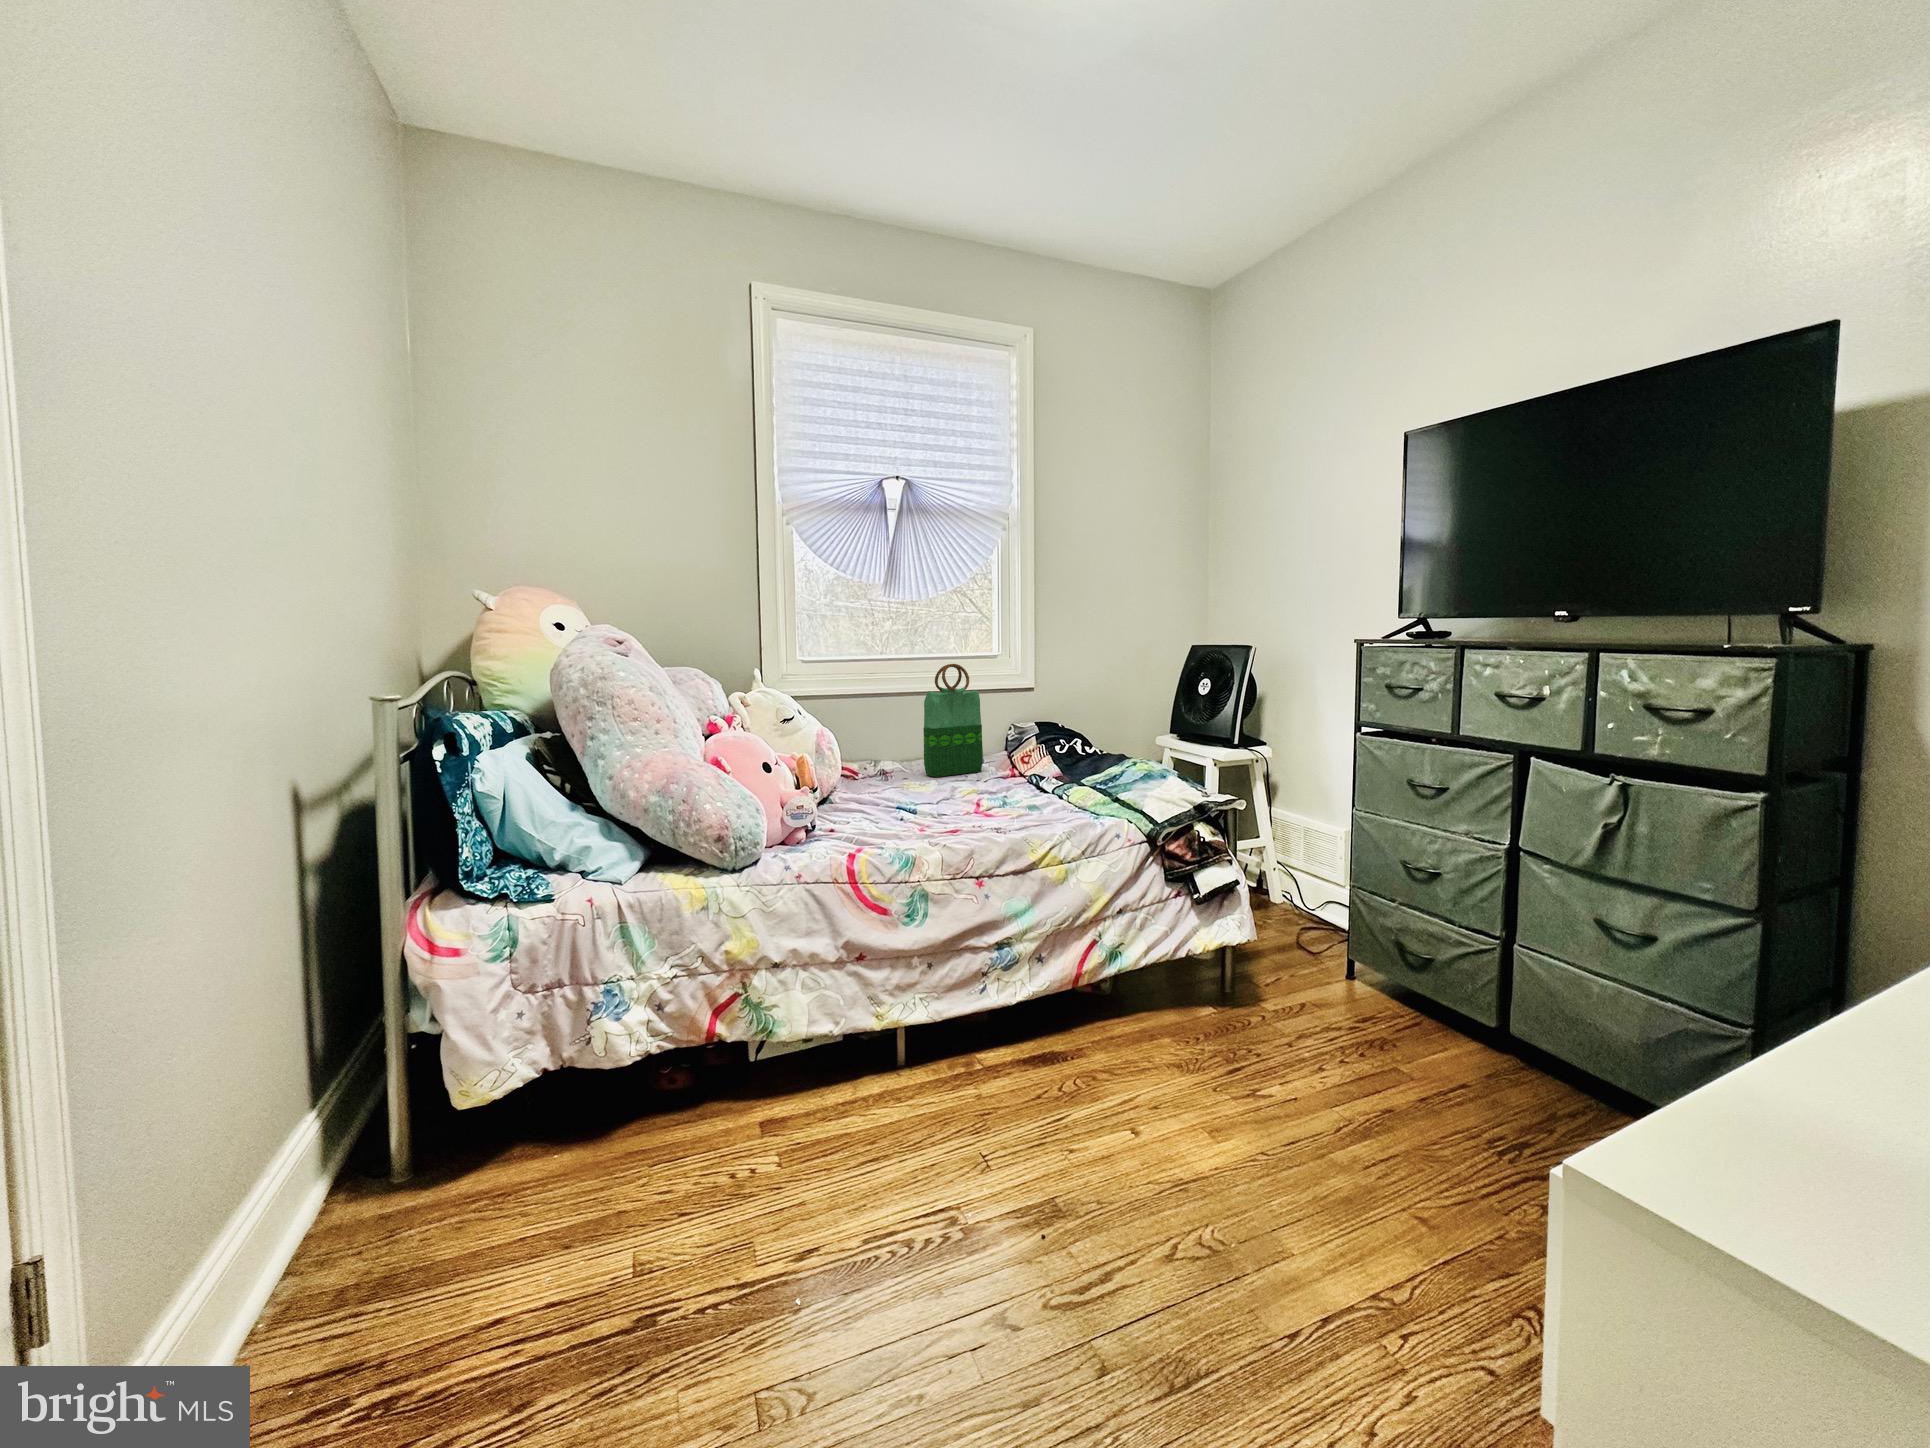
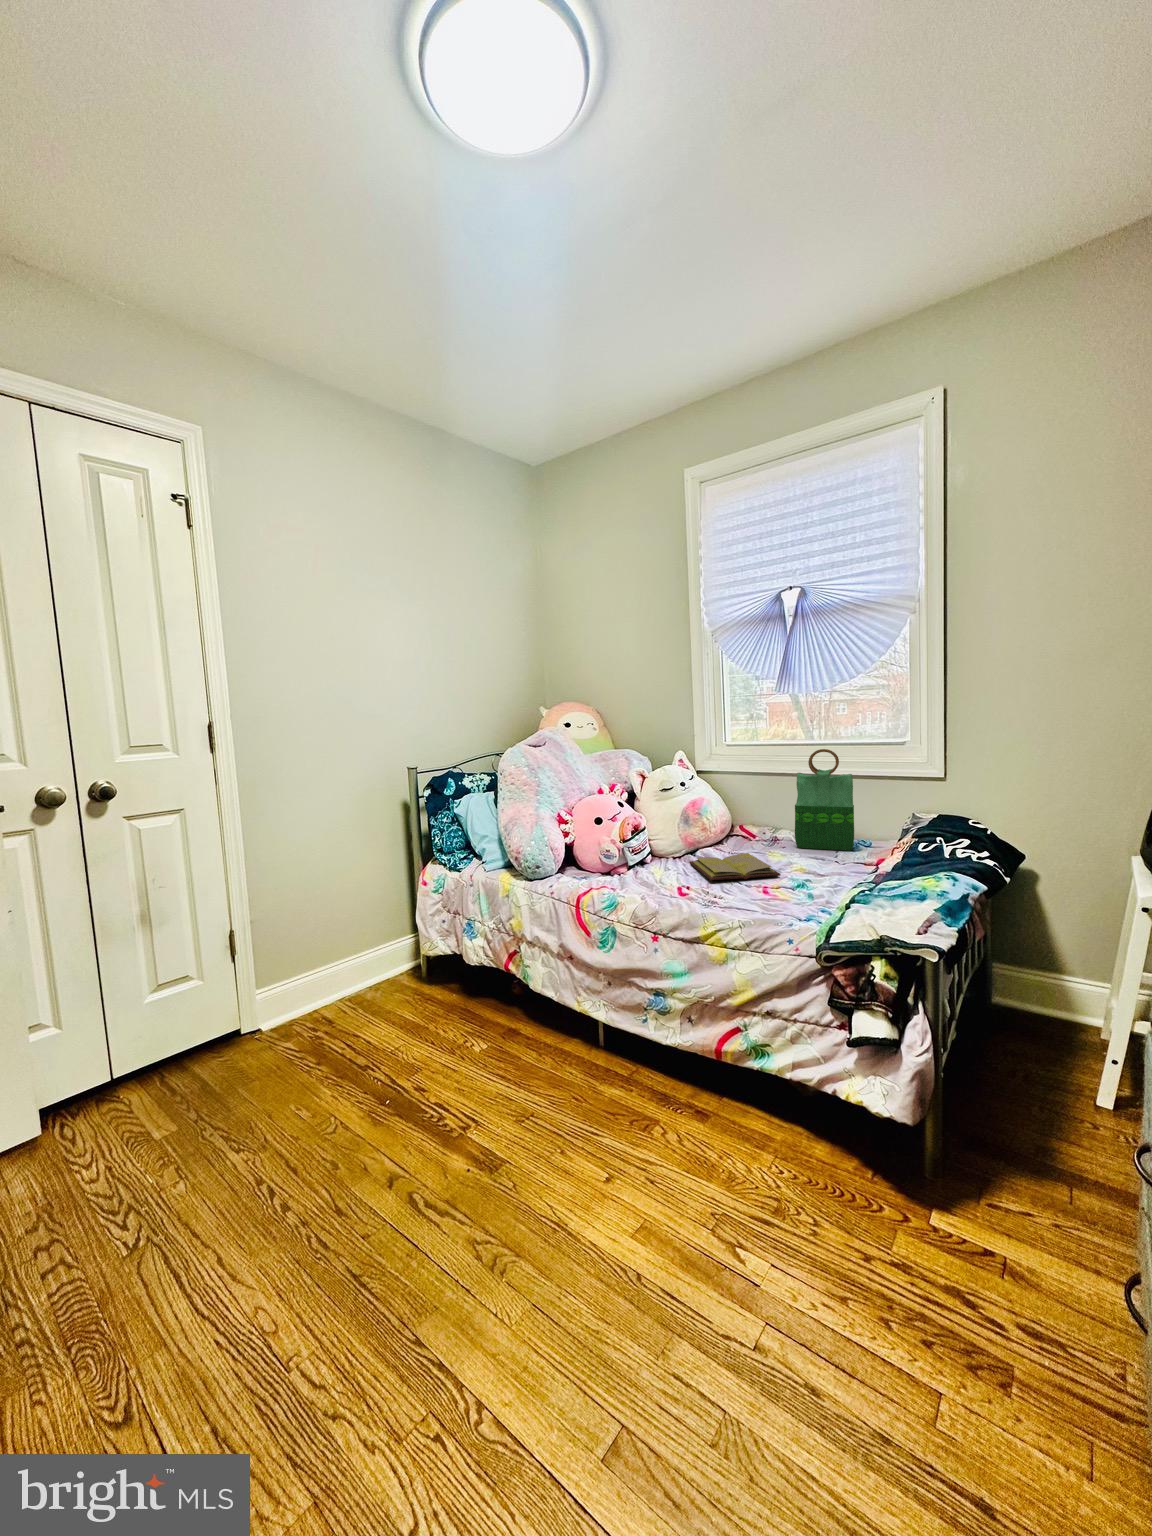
diary: none [888,785,999,810] -> present [689,853,781,880]

